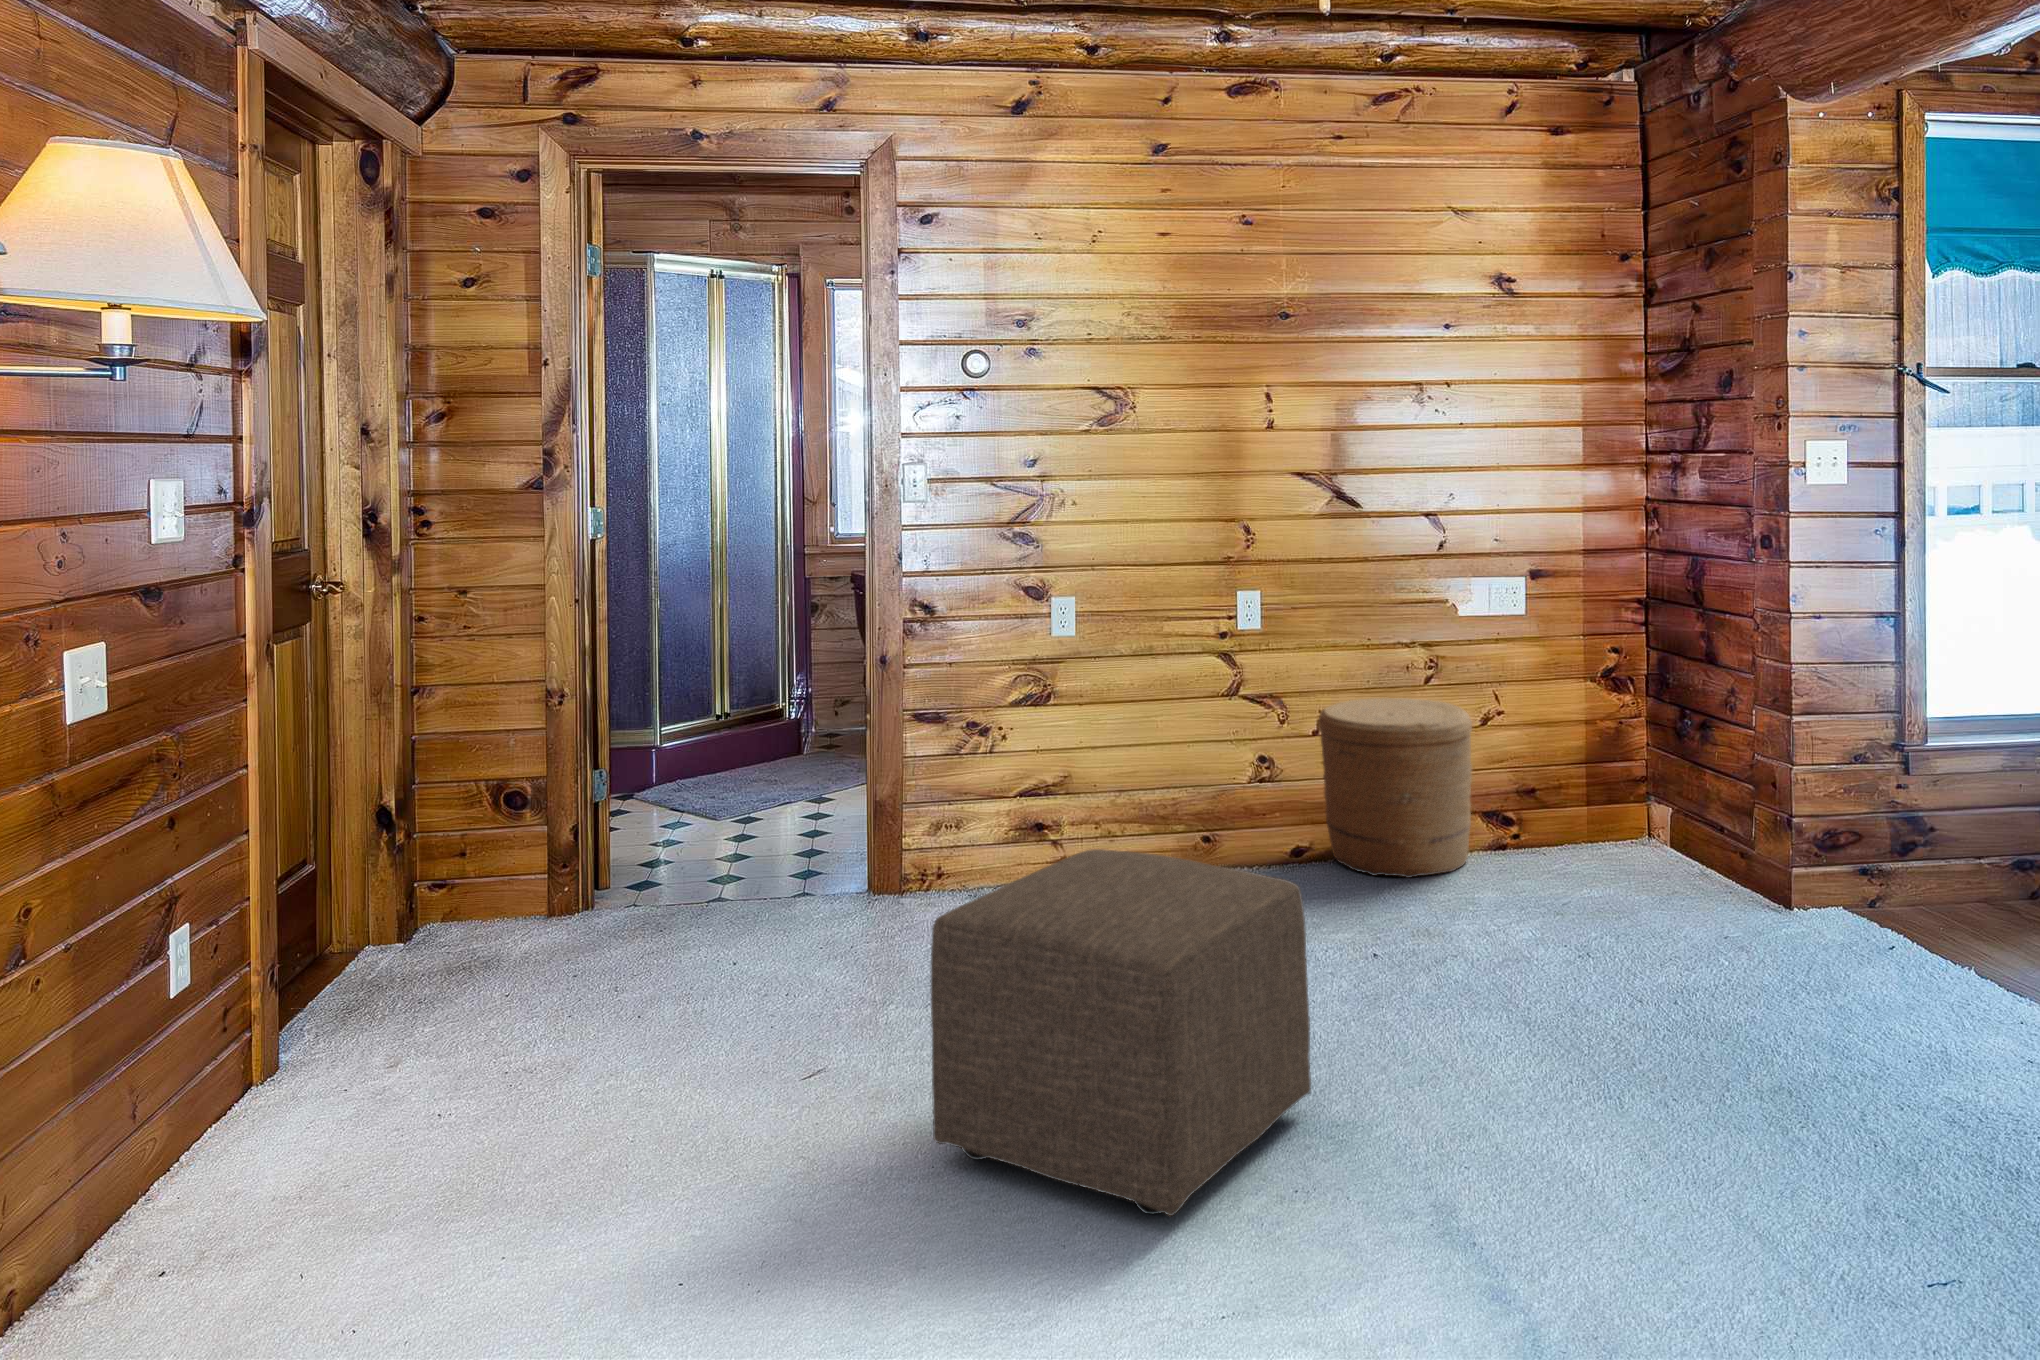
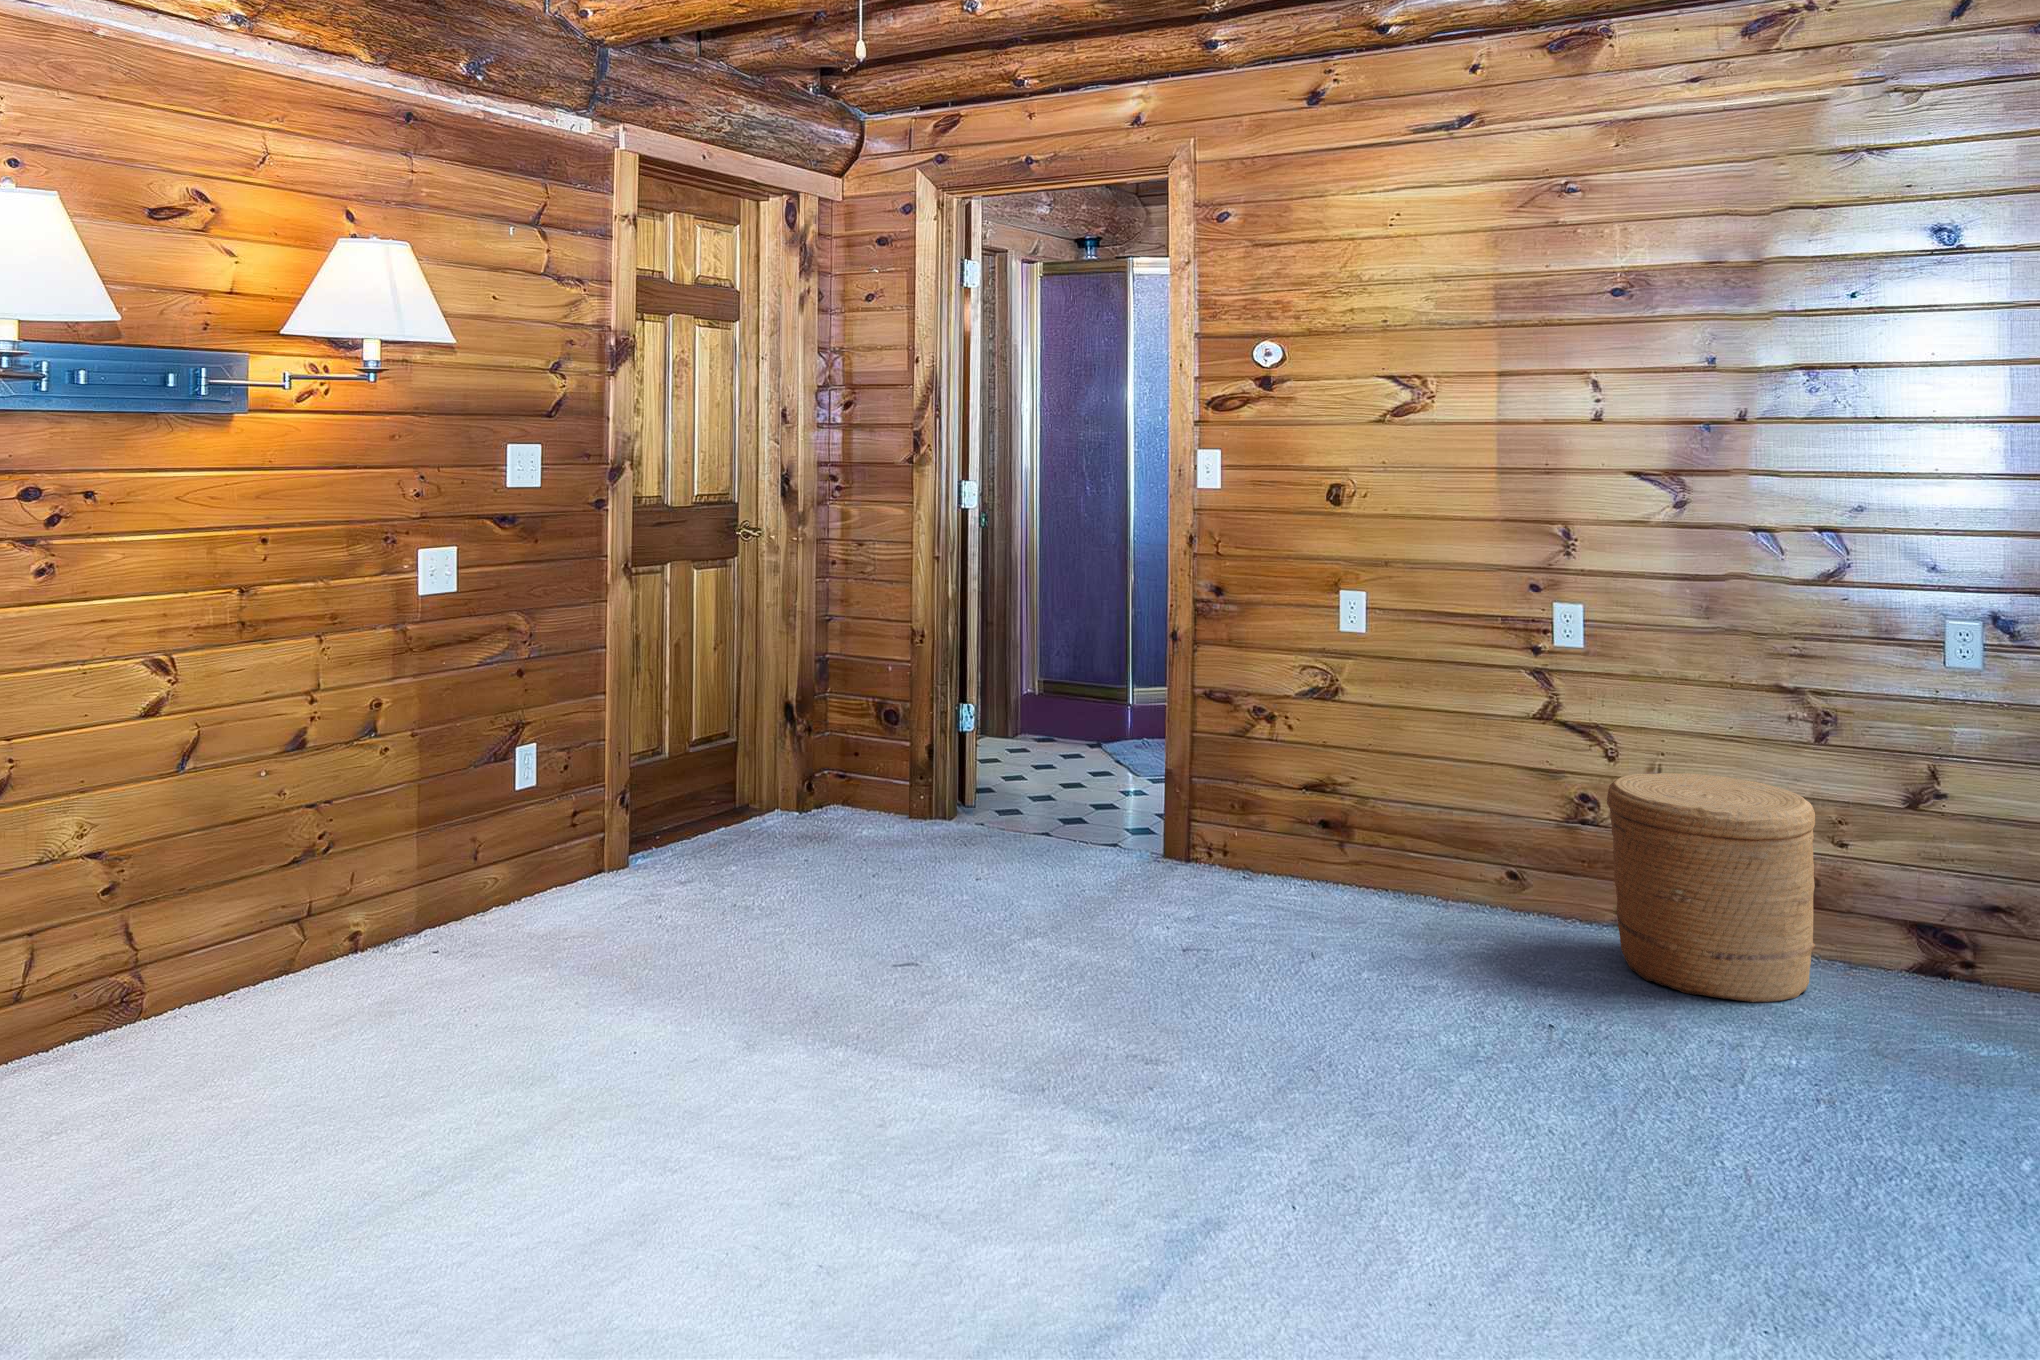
ottoman: present [931,849,1311,1216] -> none [863,832,1193,1147]

